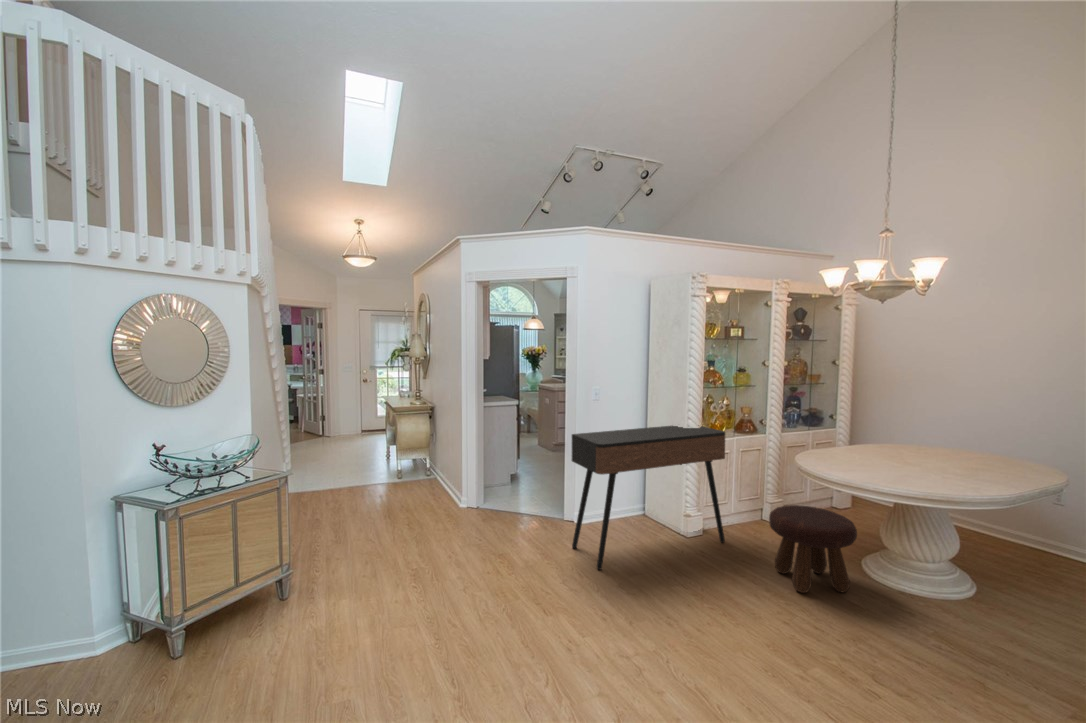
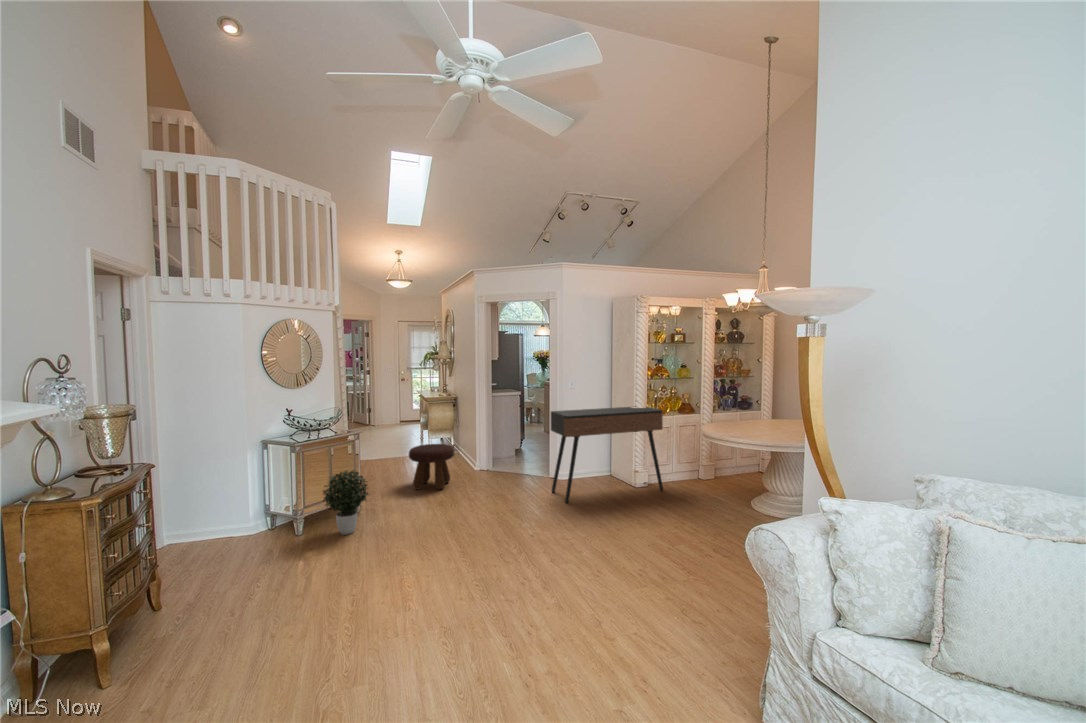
footstool: present [769,505,857,593] -> present [409,444,454,489]
potted plant: none [214,541,300,652] -> present [323,471,369,535]

